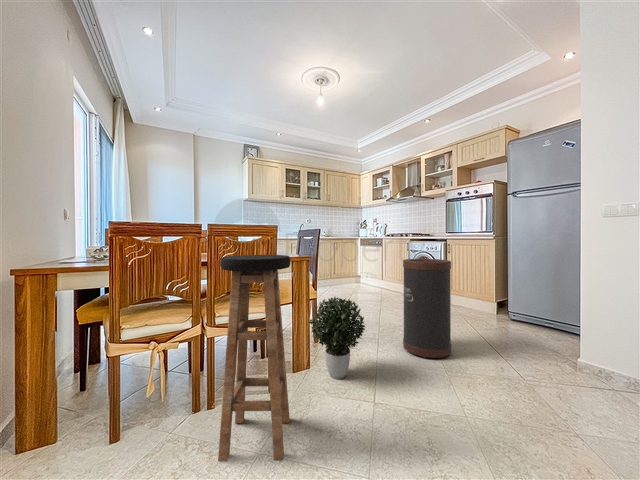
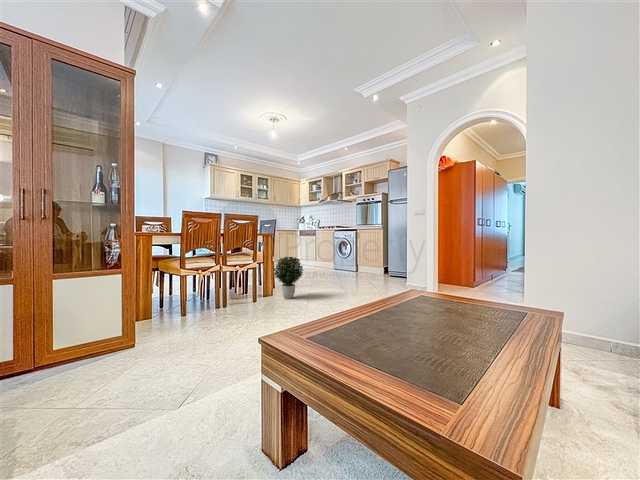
bar stool: present [218,255,291,461] -> none [237,229,270,318]
trash can: present [403,259,451,358] -> none [325,238,350,291]

